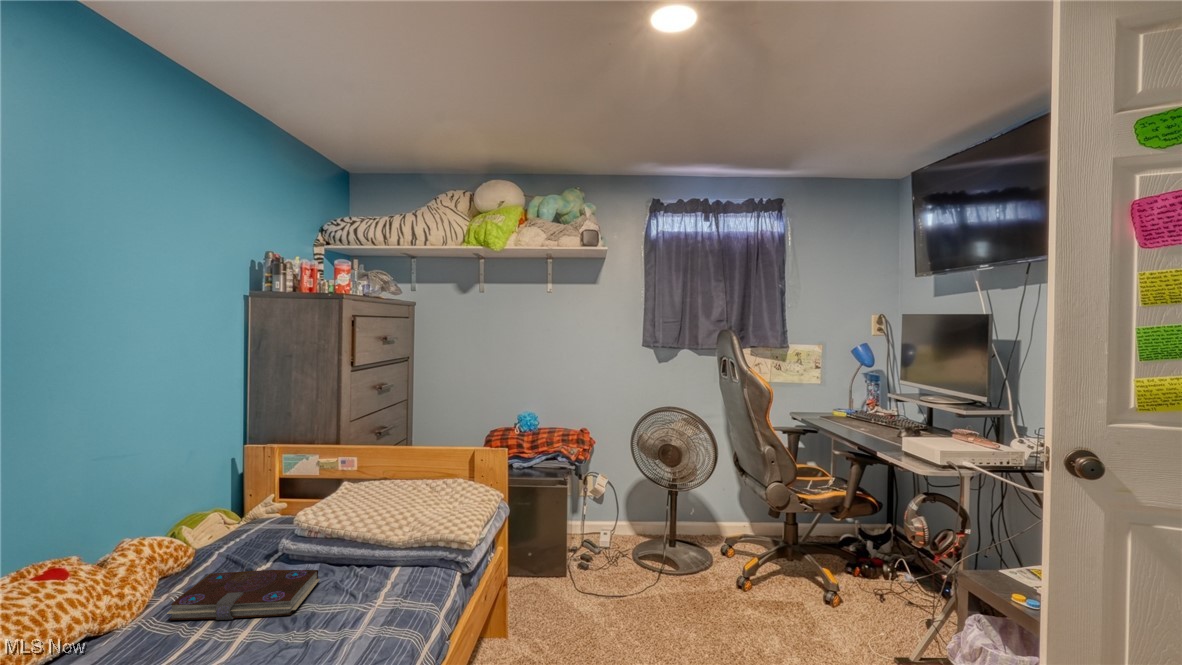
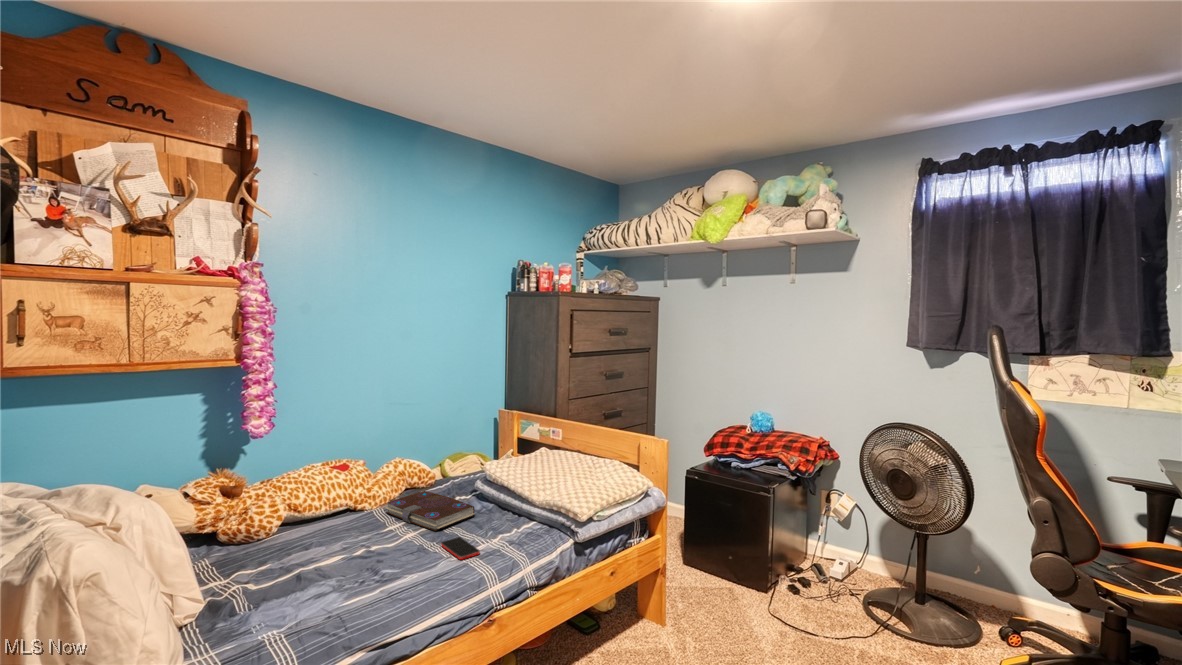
smartphone: none [323,609,390,632] -> present [441,537,480,560]

